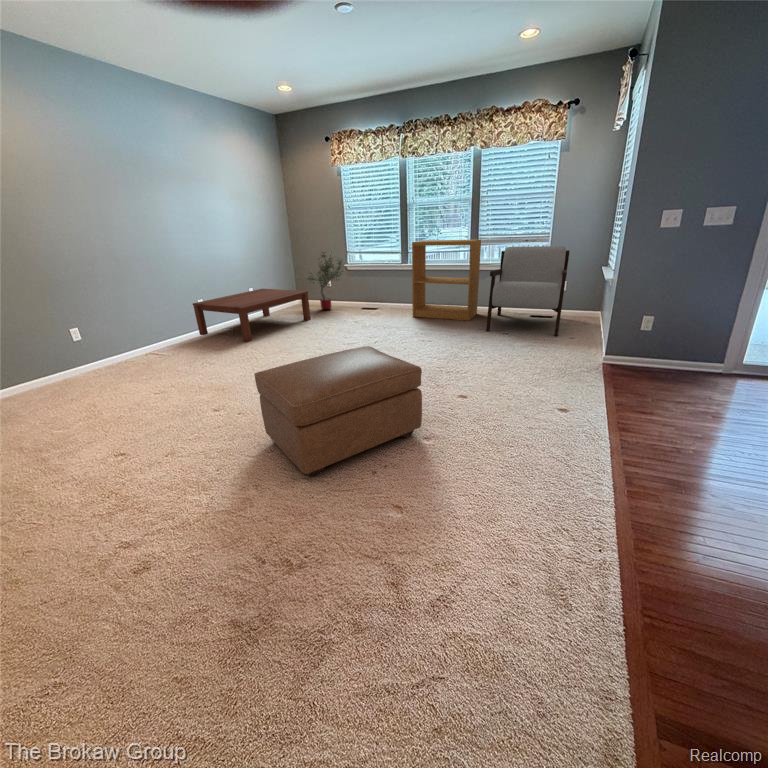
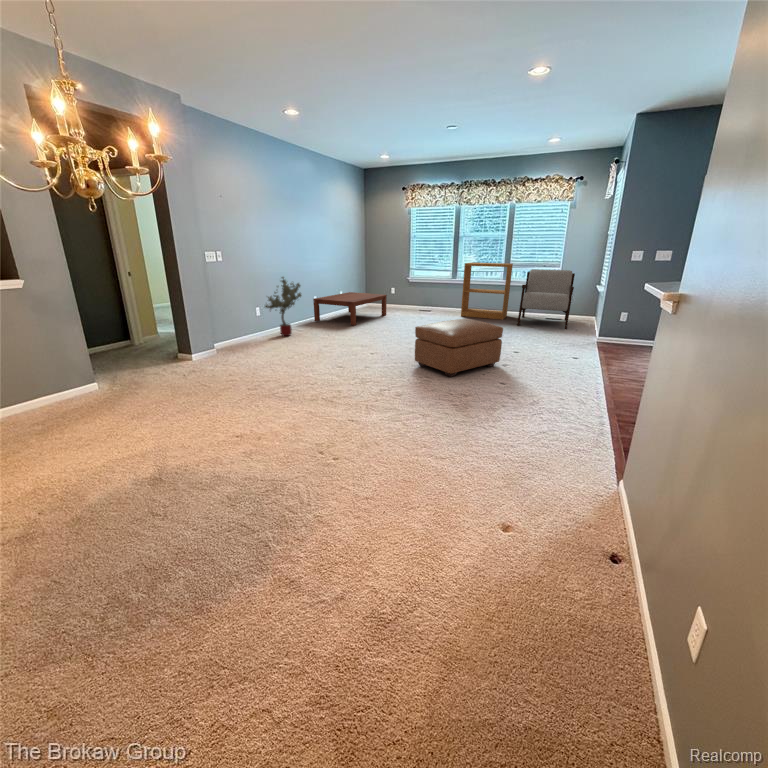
potted tree: present [305,252,343,310] -> present [265,277,302,336]

